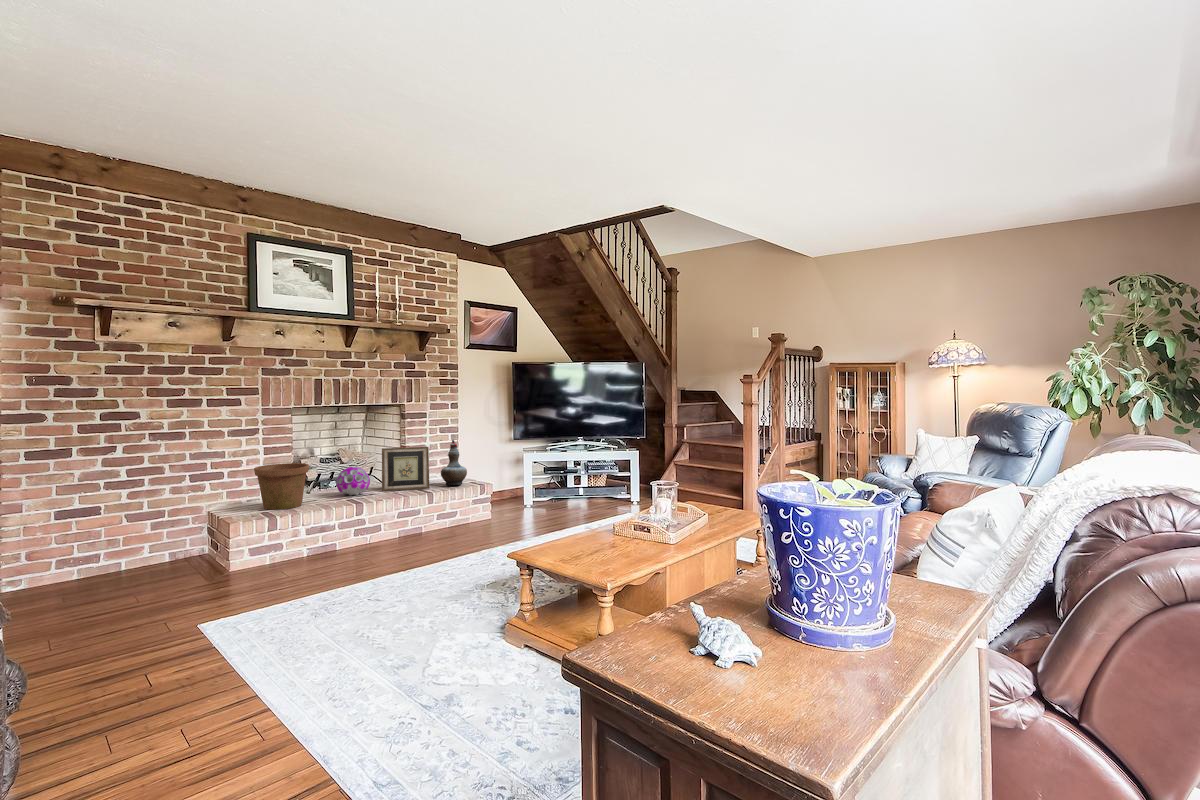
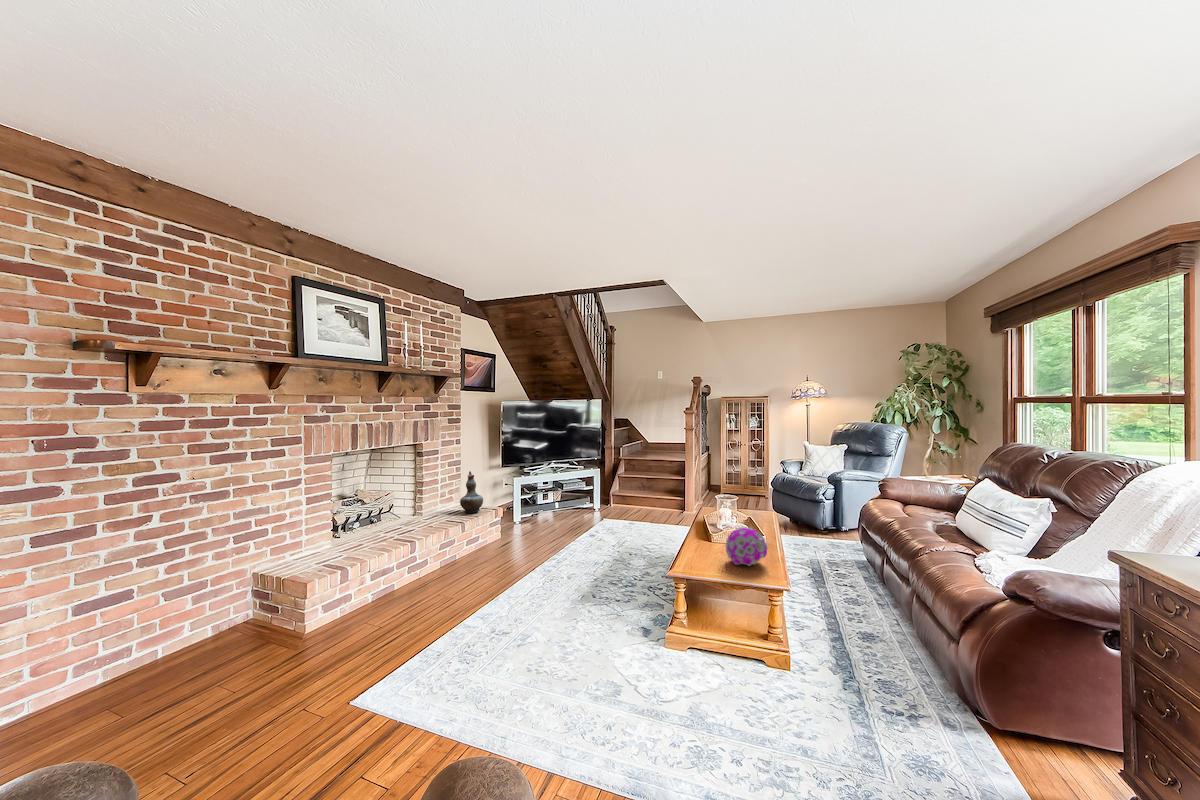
picture frame: present [382,447,429,491] -> none [410,480,456,526]
flower pot: present [254,463,309,510] -> none [306,509,364,561]
decorative ball: present [336,467,370,495] -> present [726,527,767,566]

